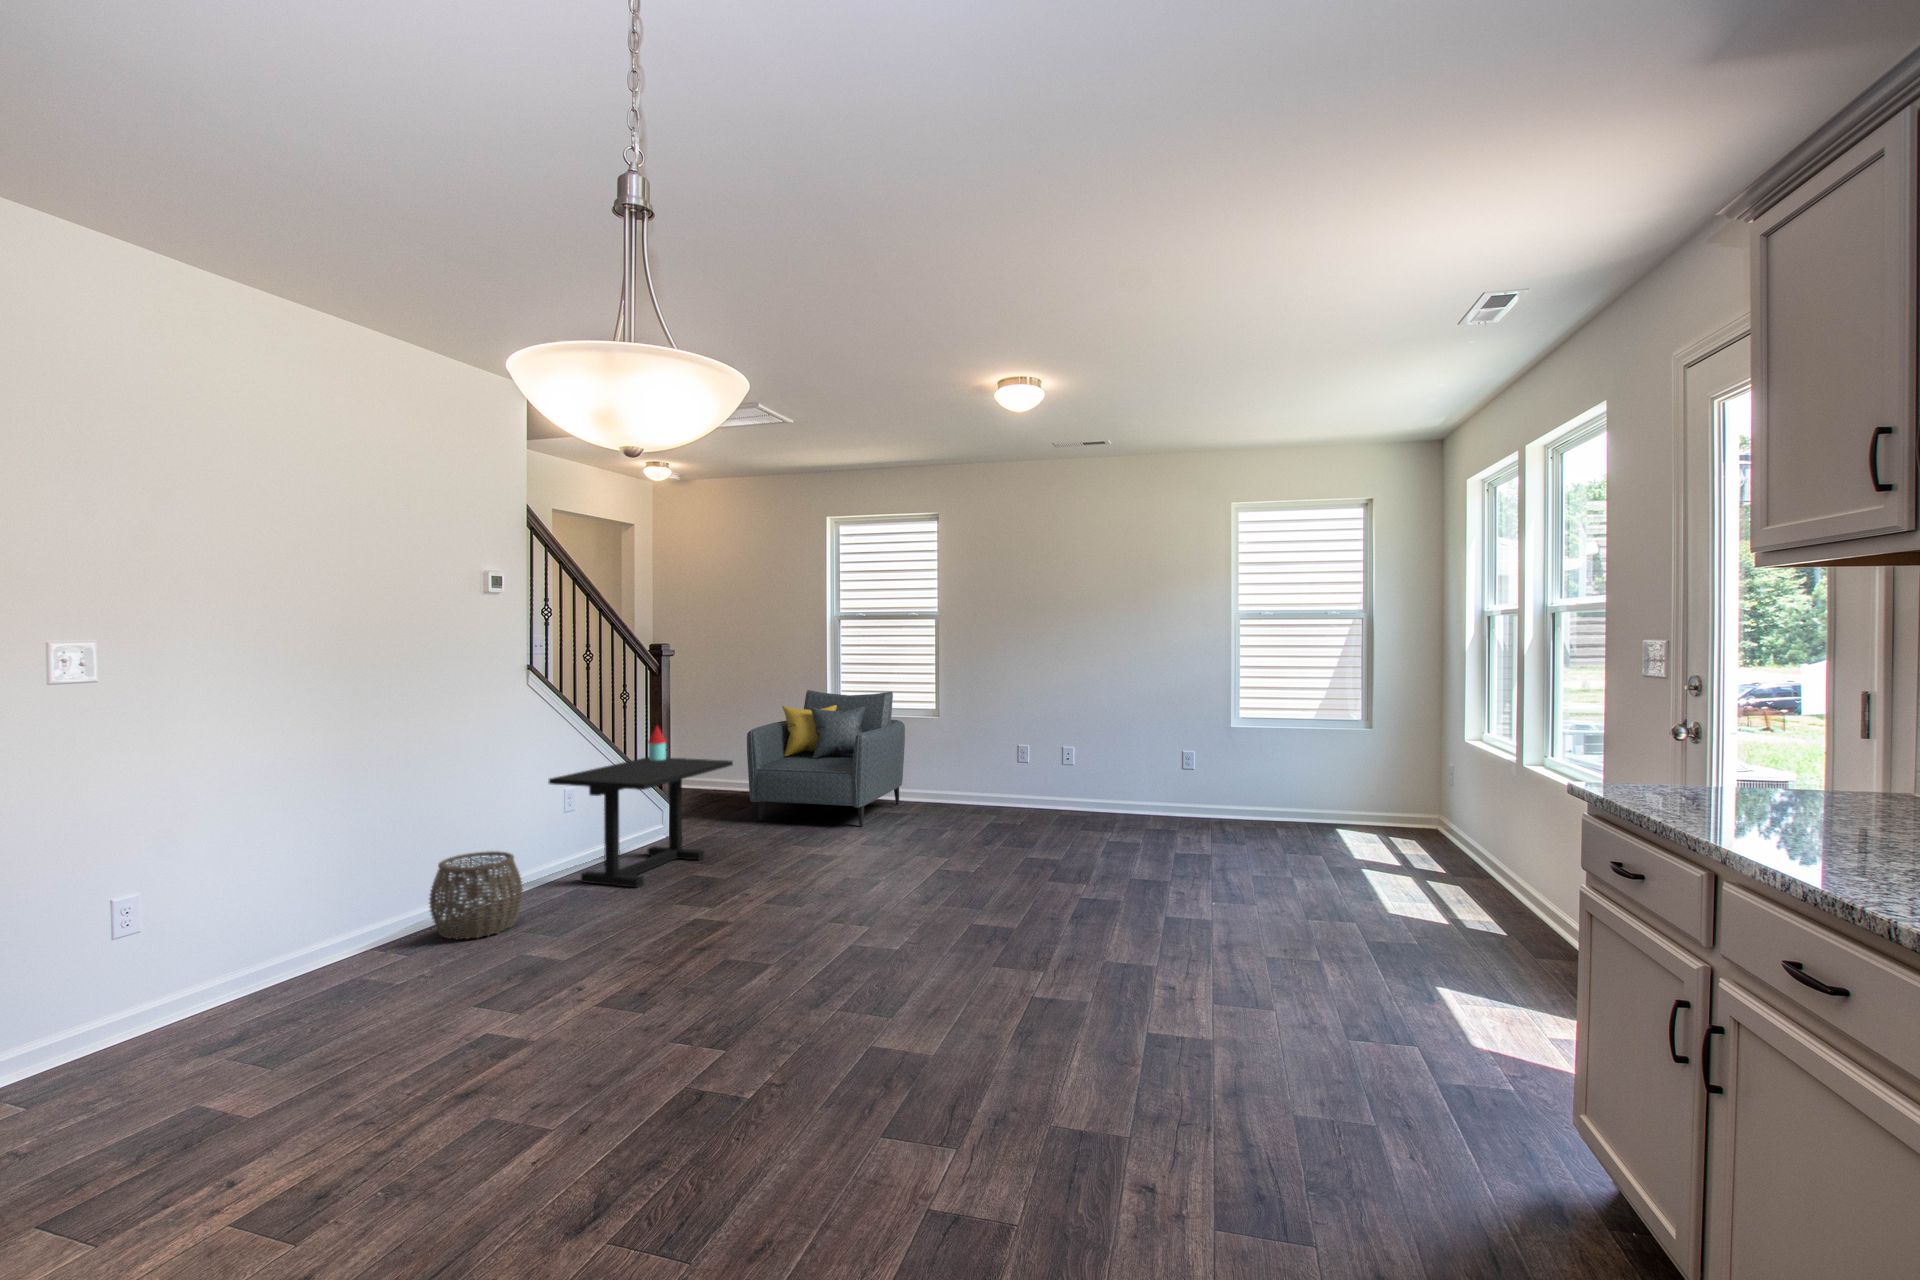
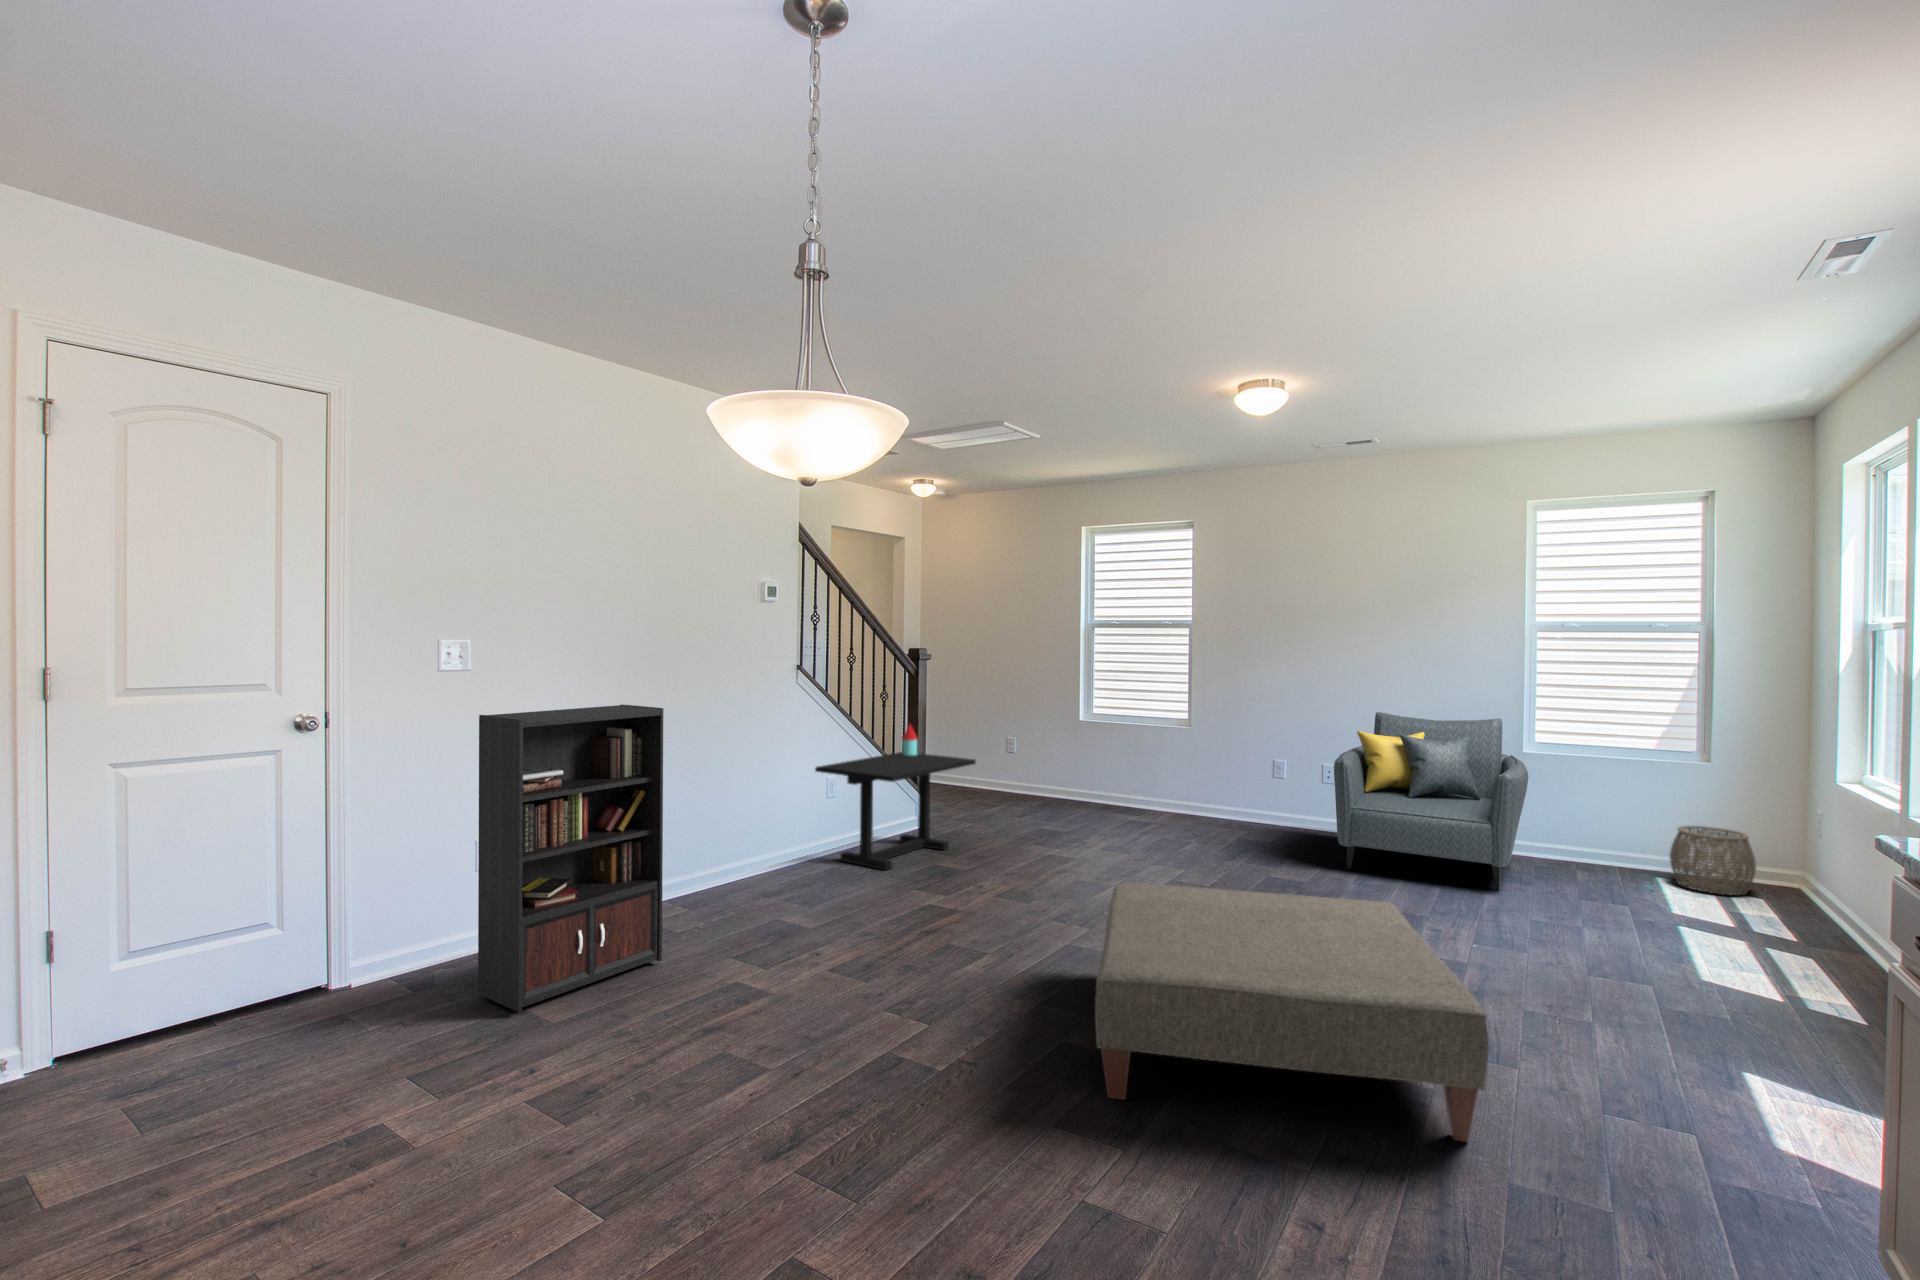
armchair: present [747,690,905,827] -> present [1334,712,1528,891]
bookcase: none [85,714,366,1121] -> present [478,704,663,1012]
woven basket: present [429,851,523,939] -> present [1670,826,1756,895]
ottoman: none [902,870,1271,1101] -> present [1095,883,1489,1142]

